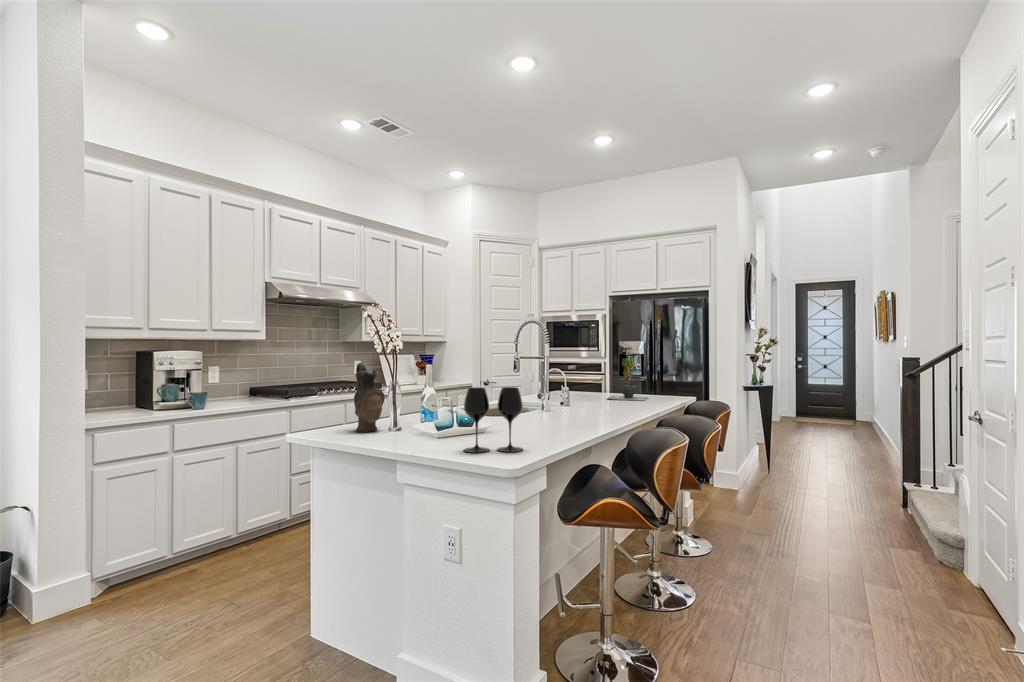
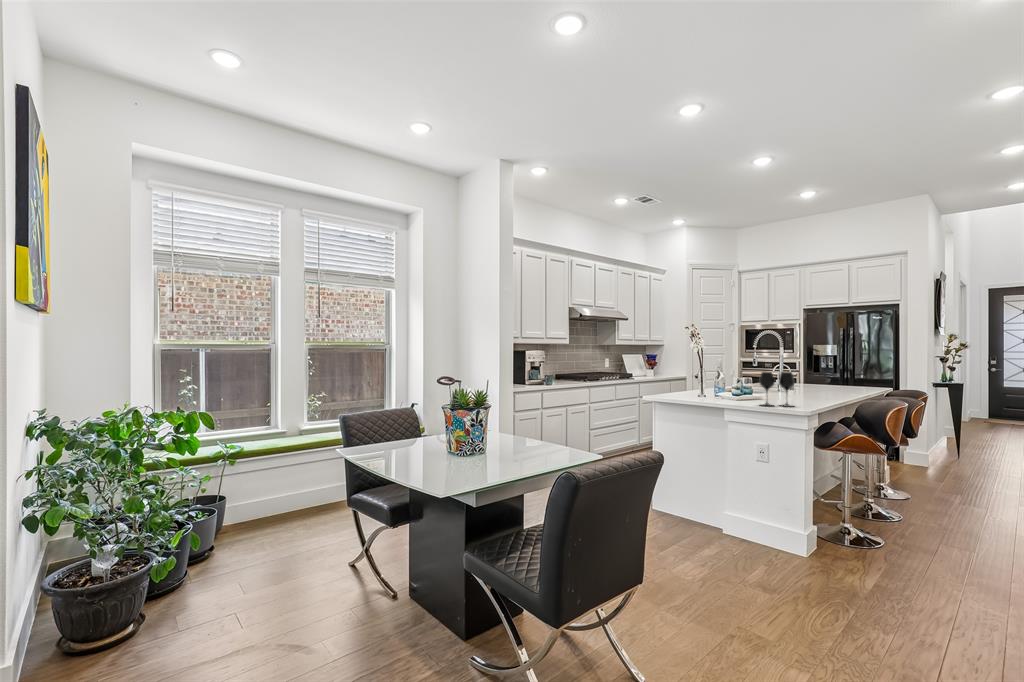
potted plant: present [608,358,647,401] -> none [816,357,850,389]
ceramic pitcher: present [354,363,385,432] -> none [671,358,690,397]

